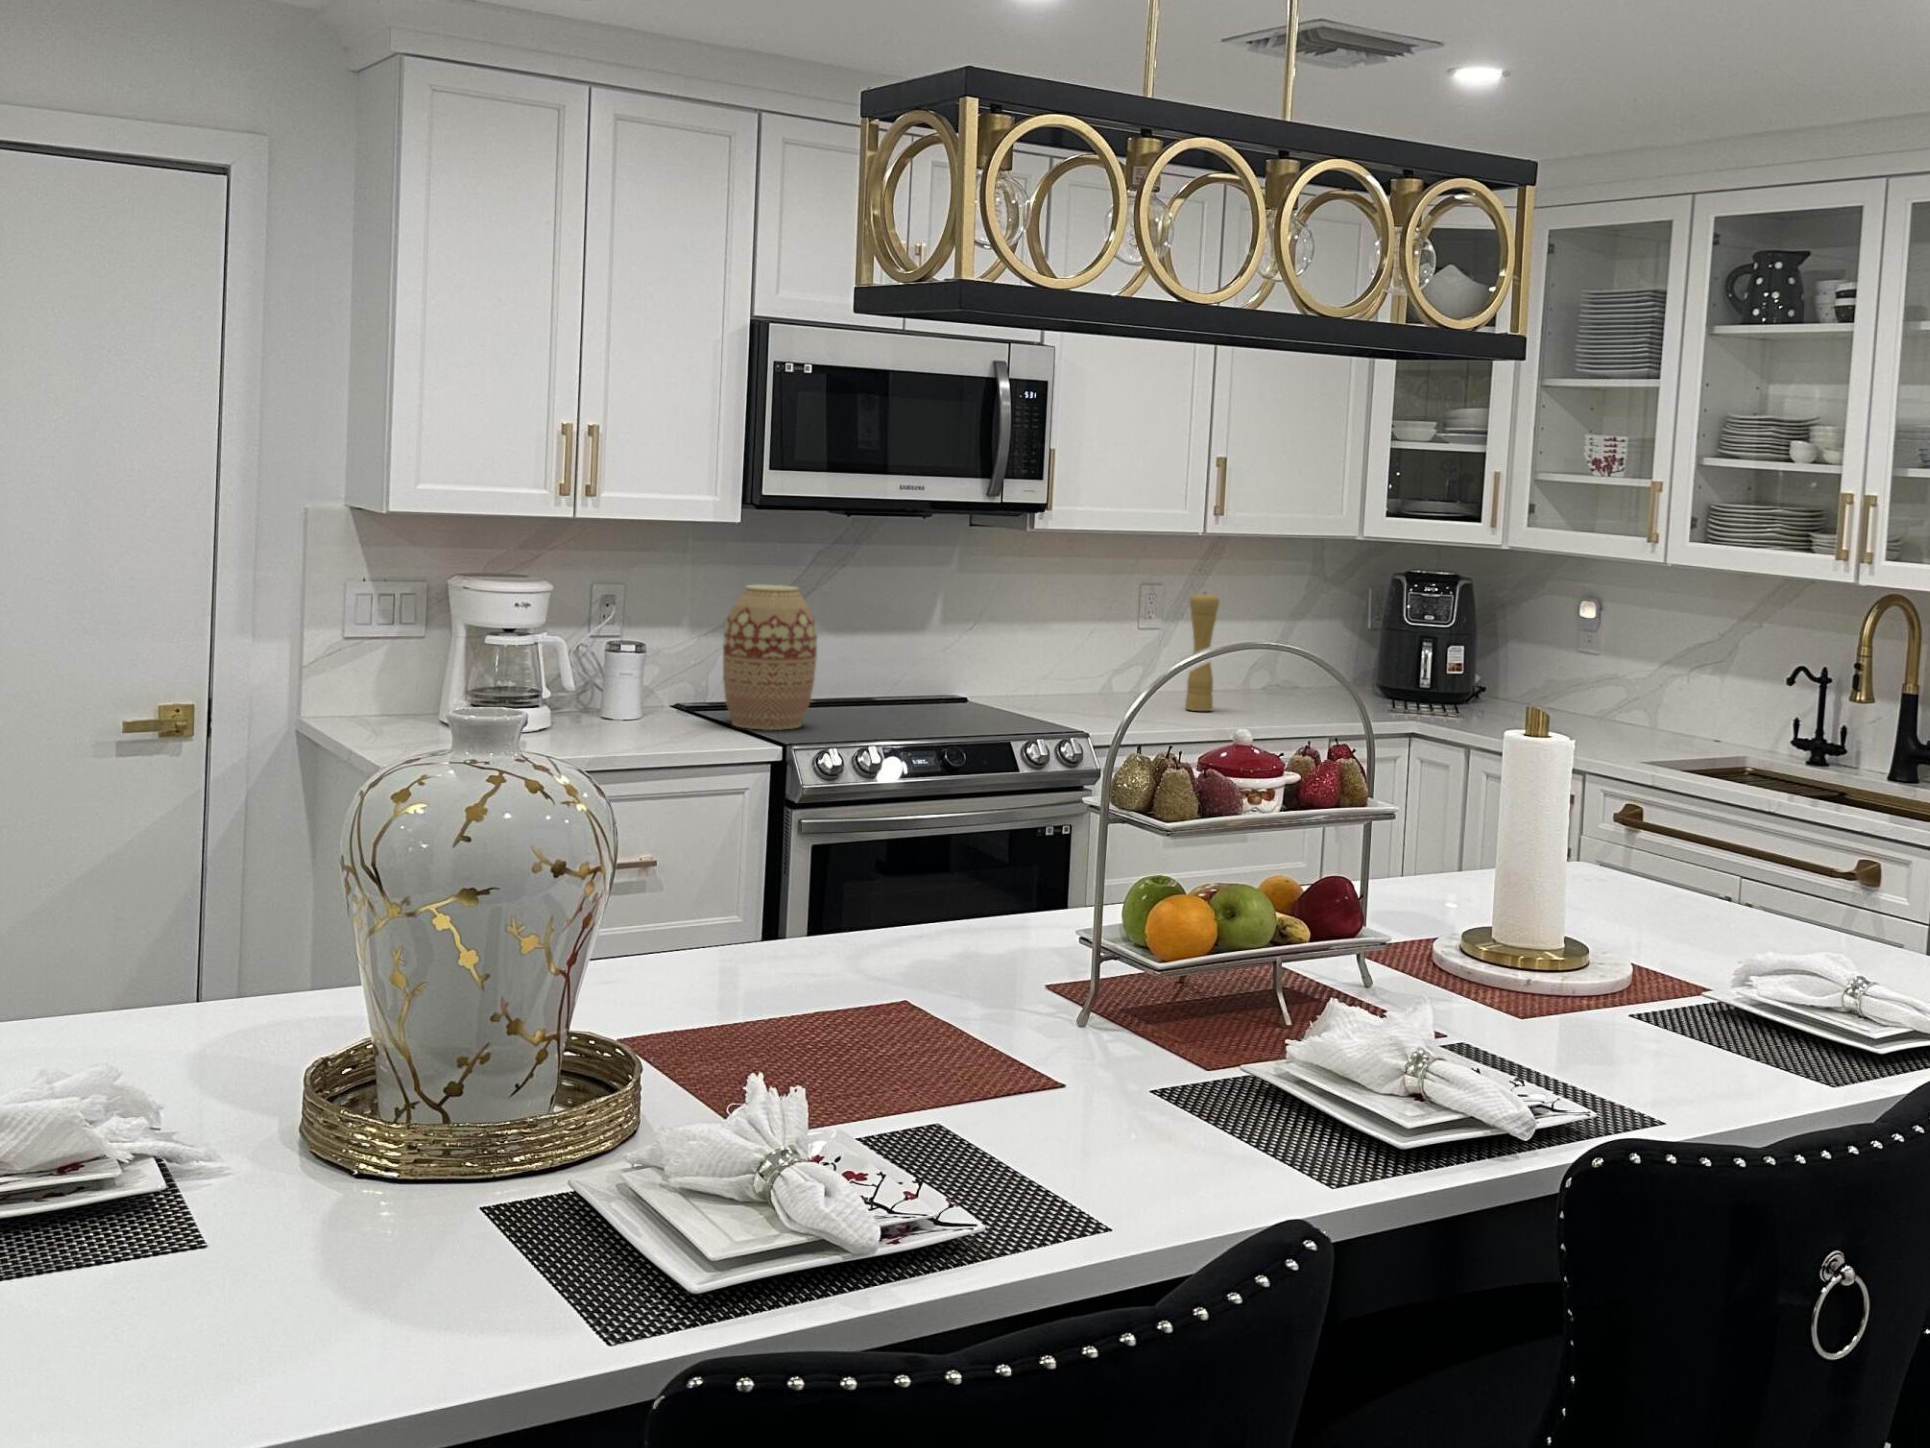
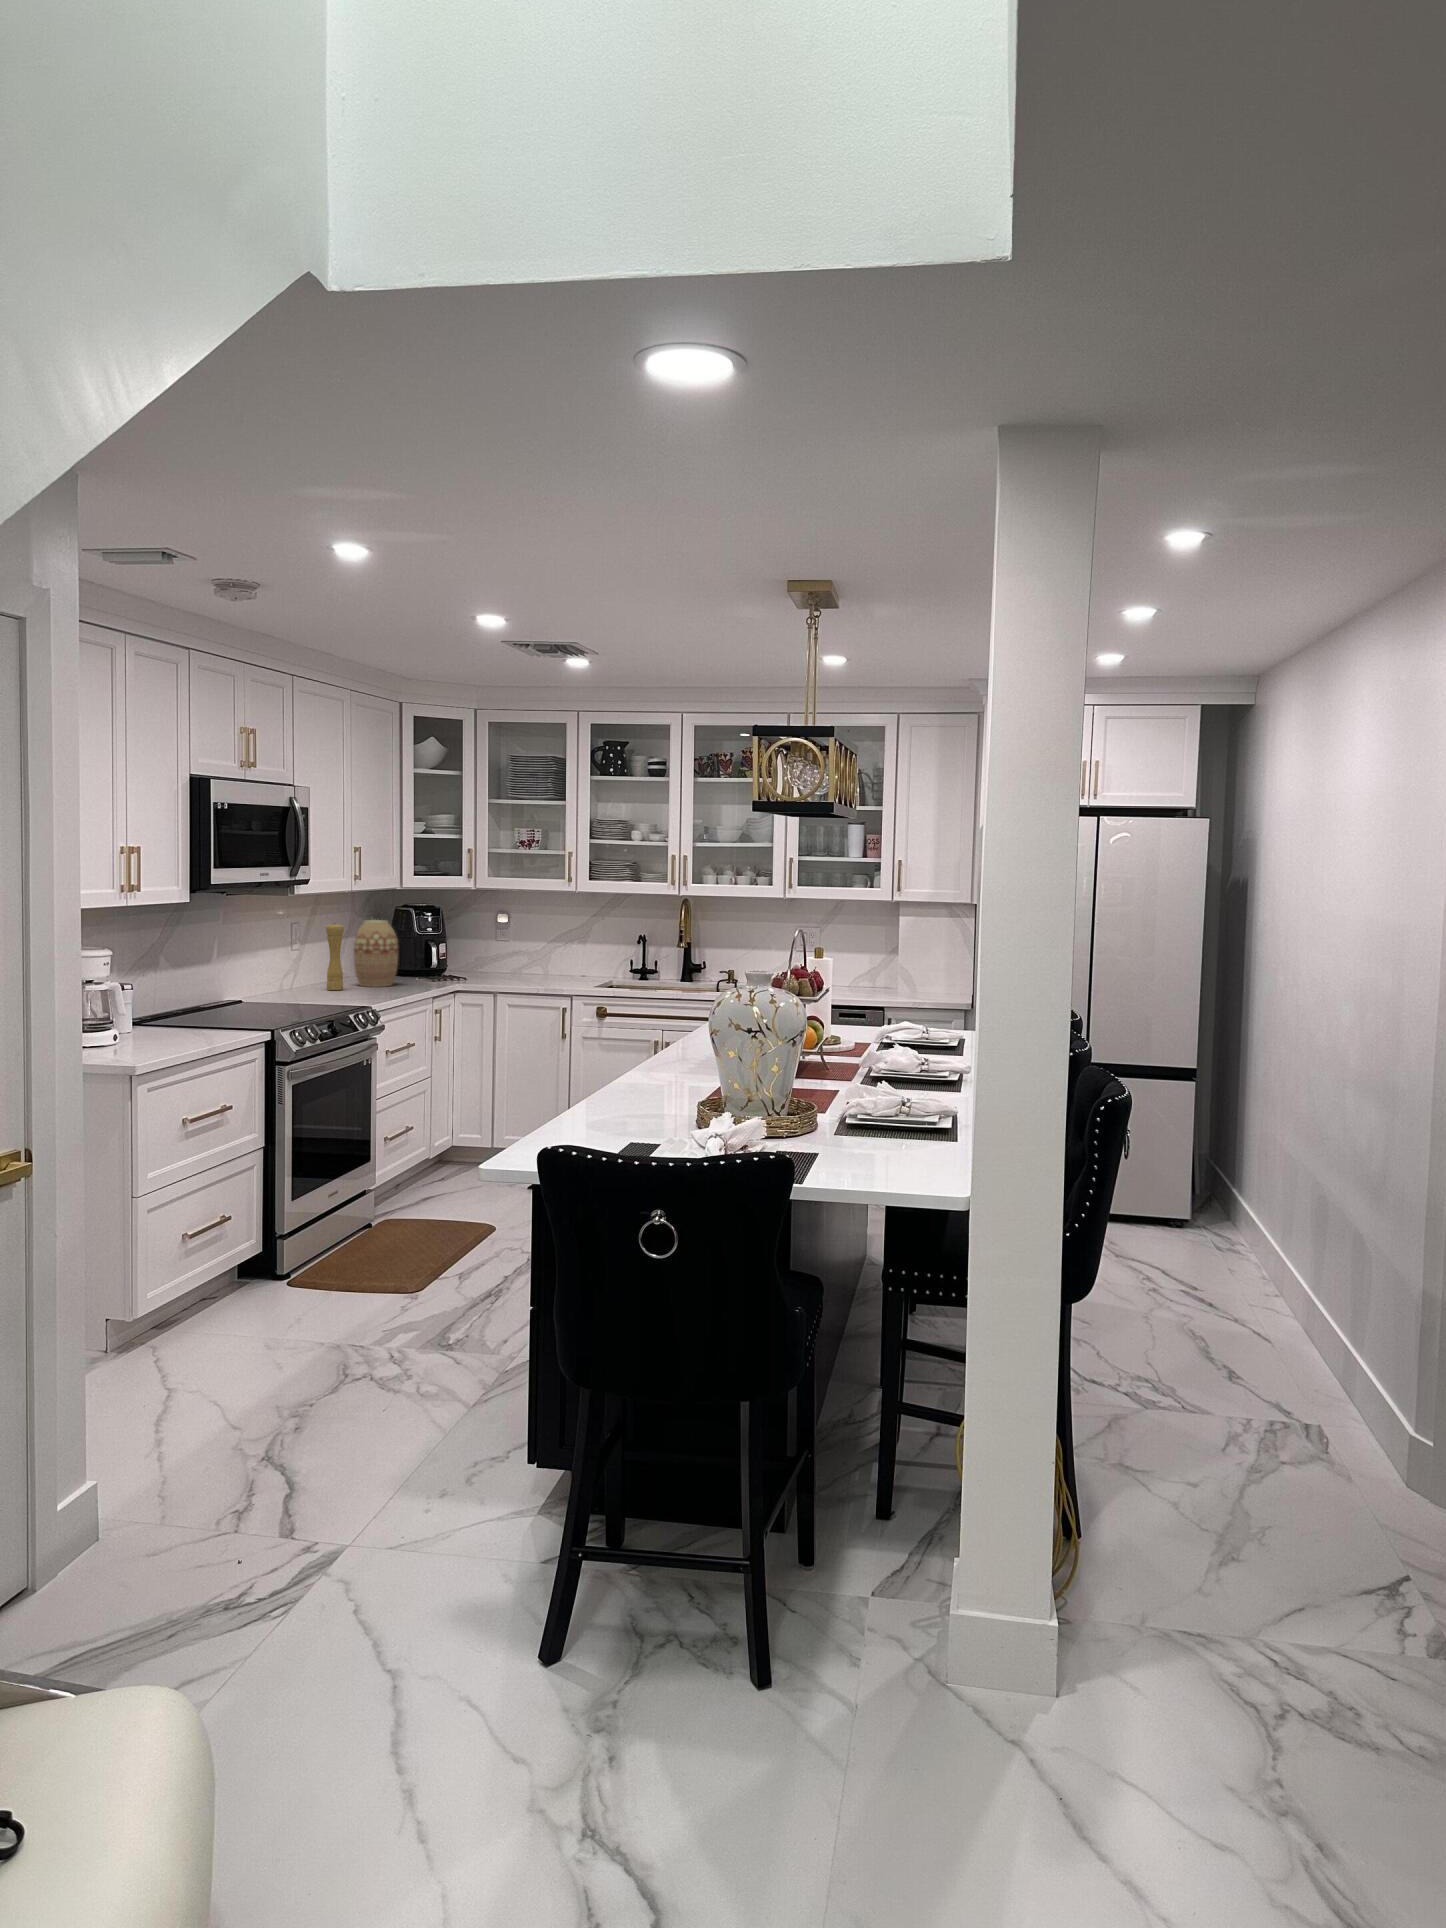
vase: present [723,585,817,730] -> present [354,920,398,987]

